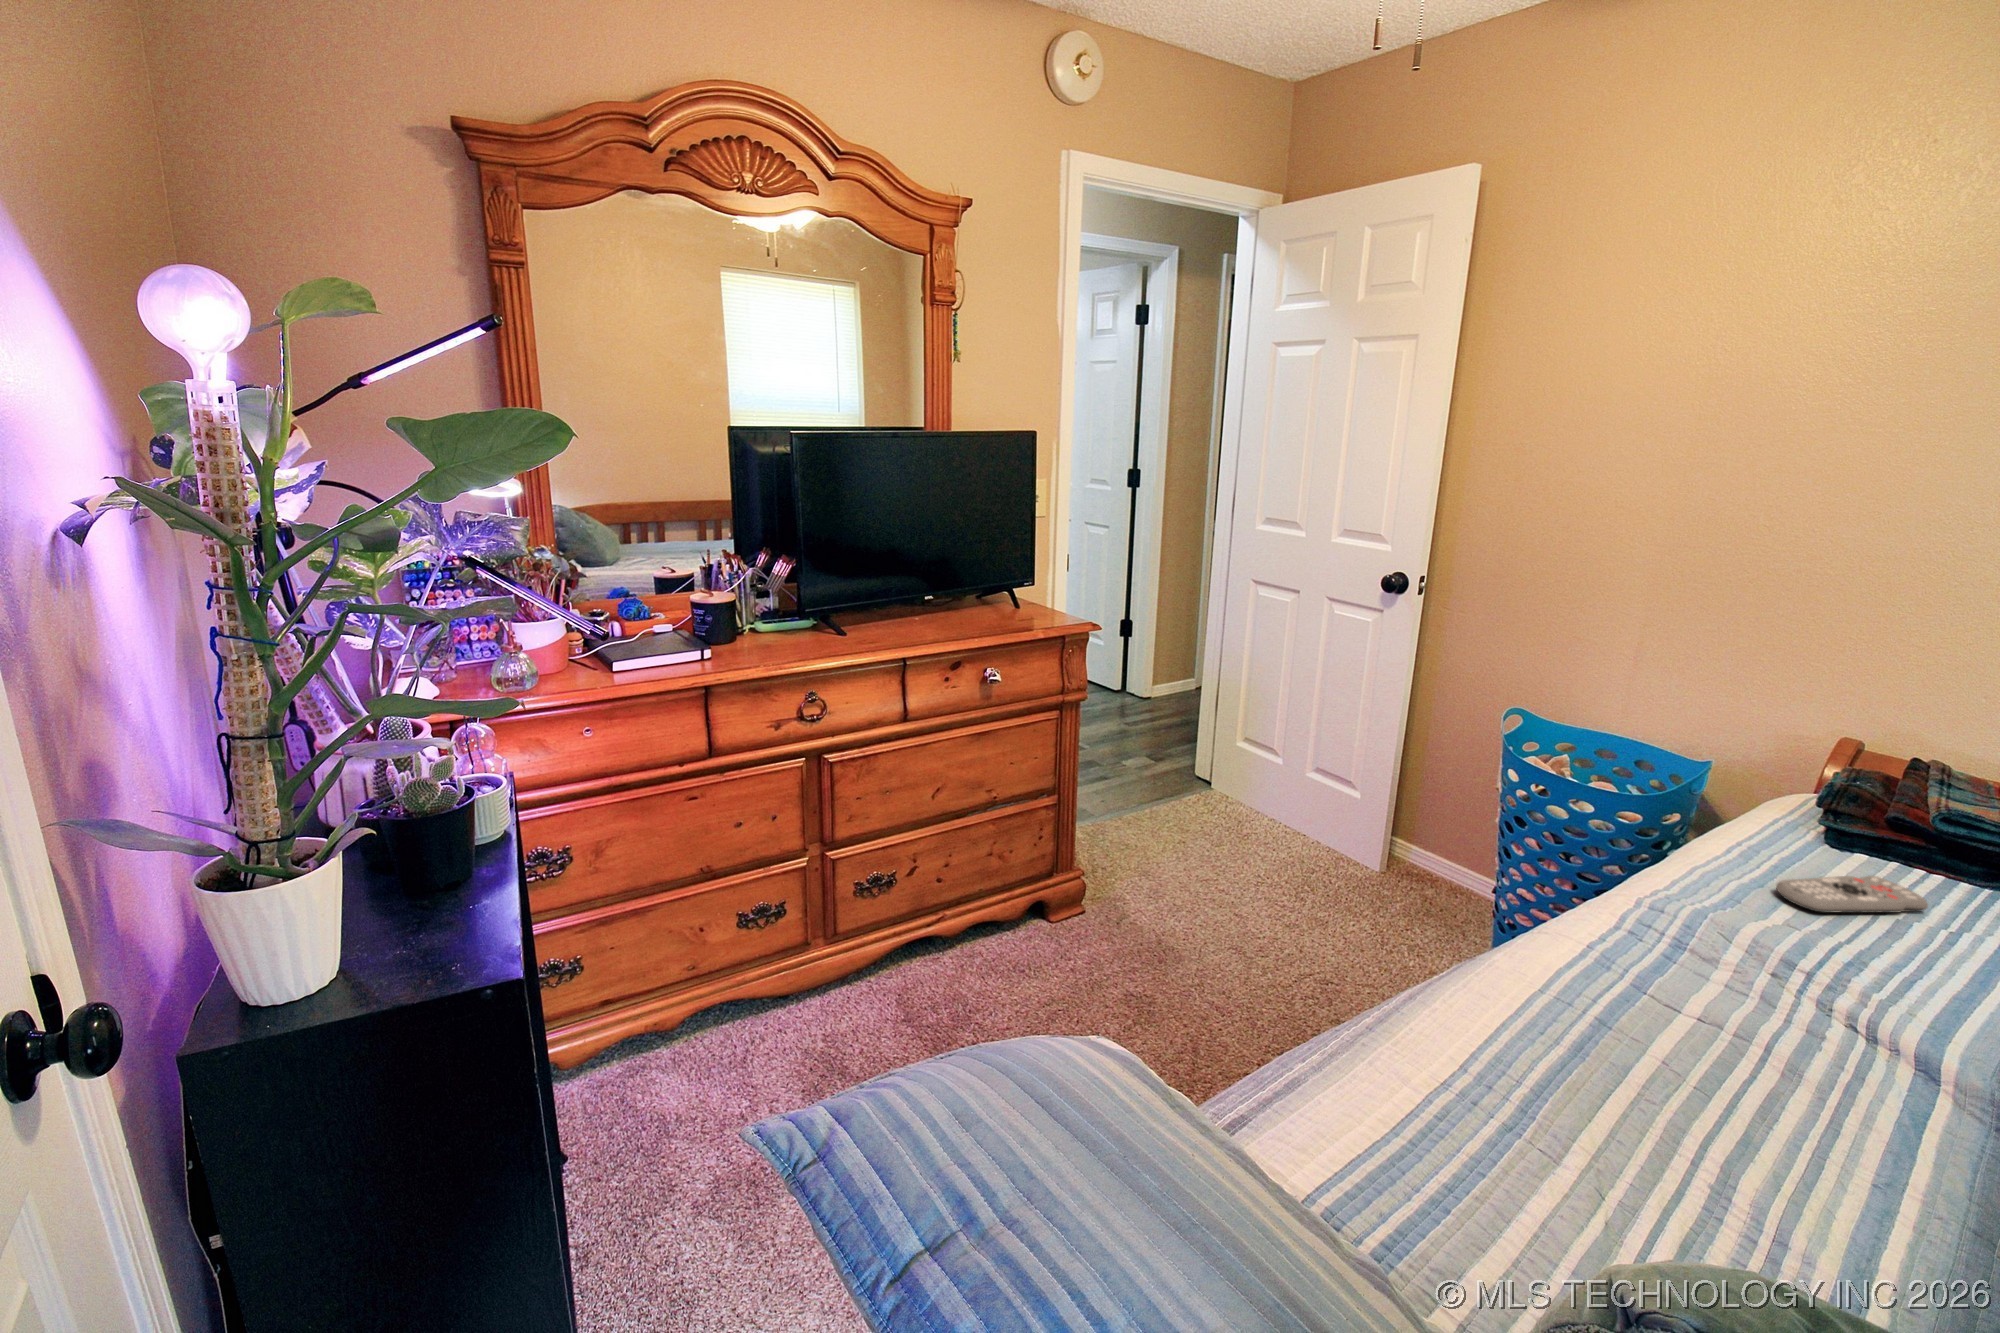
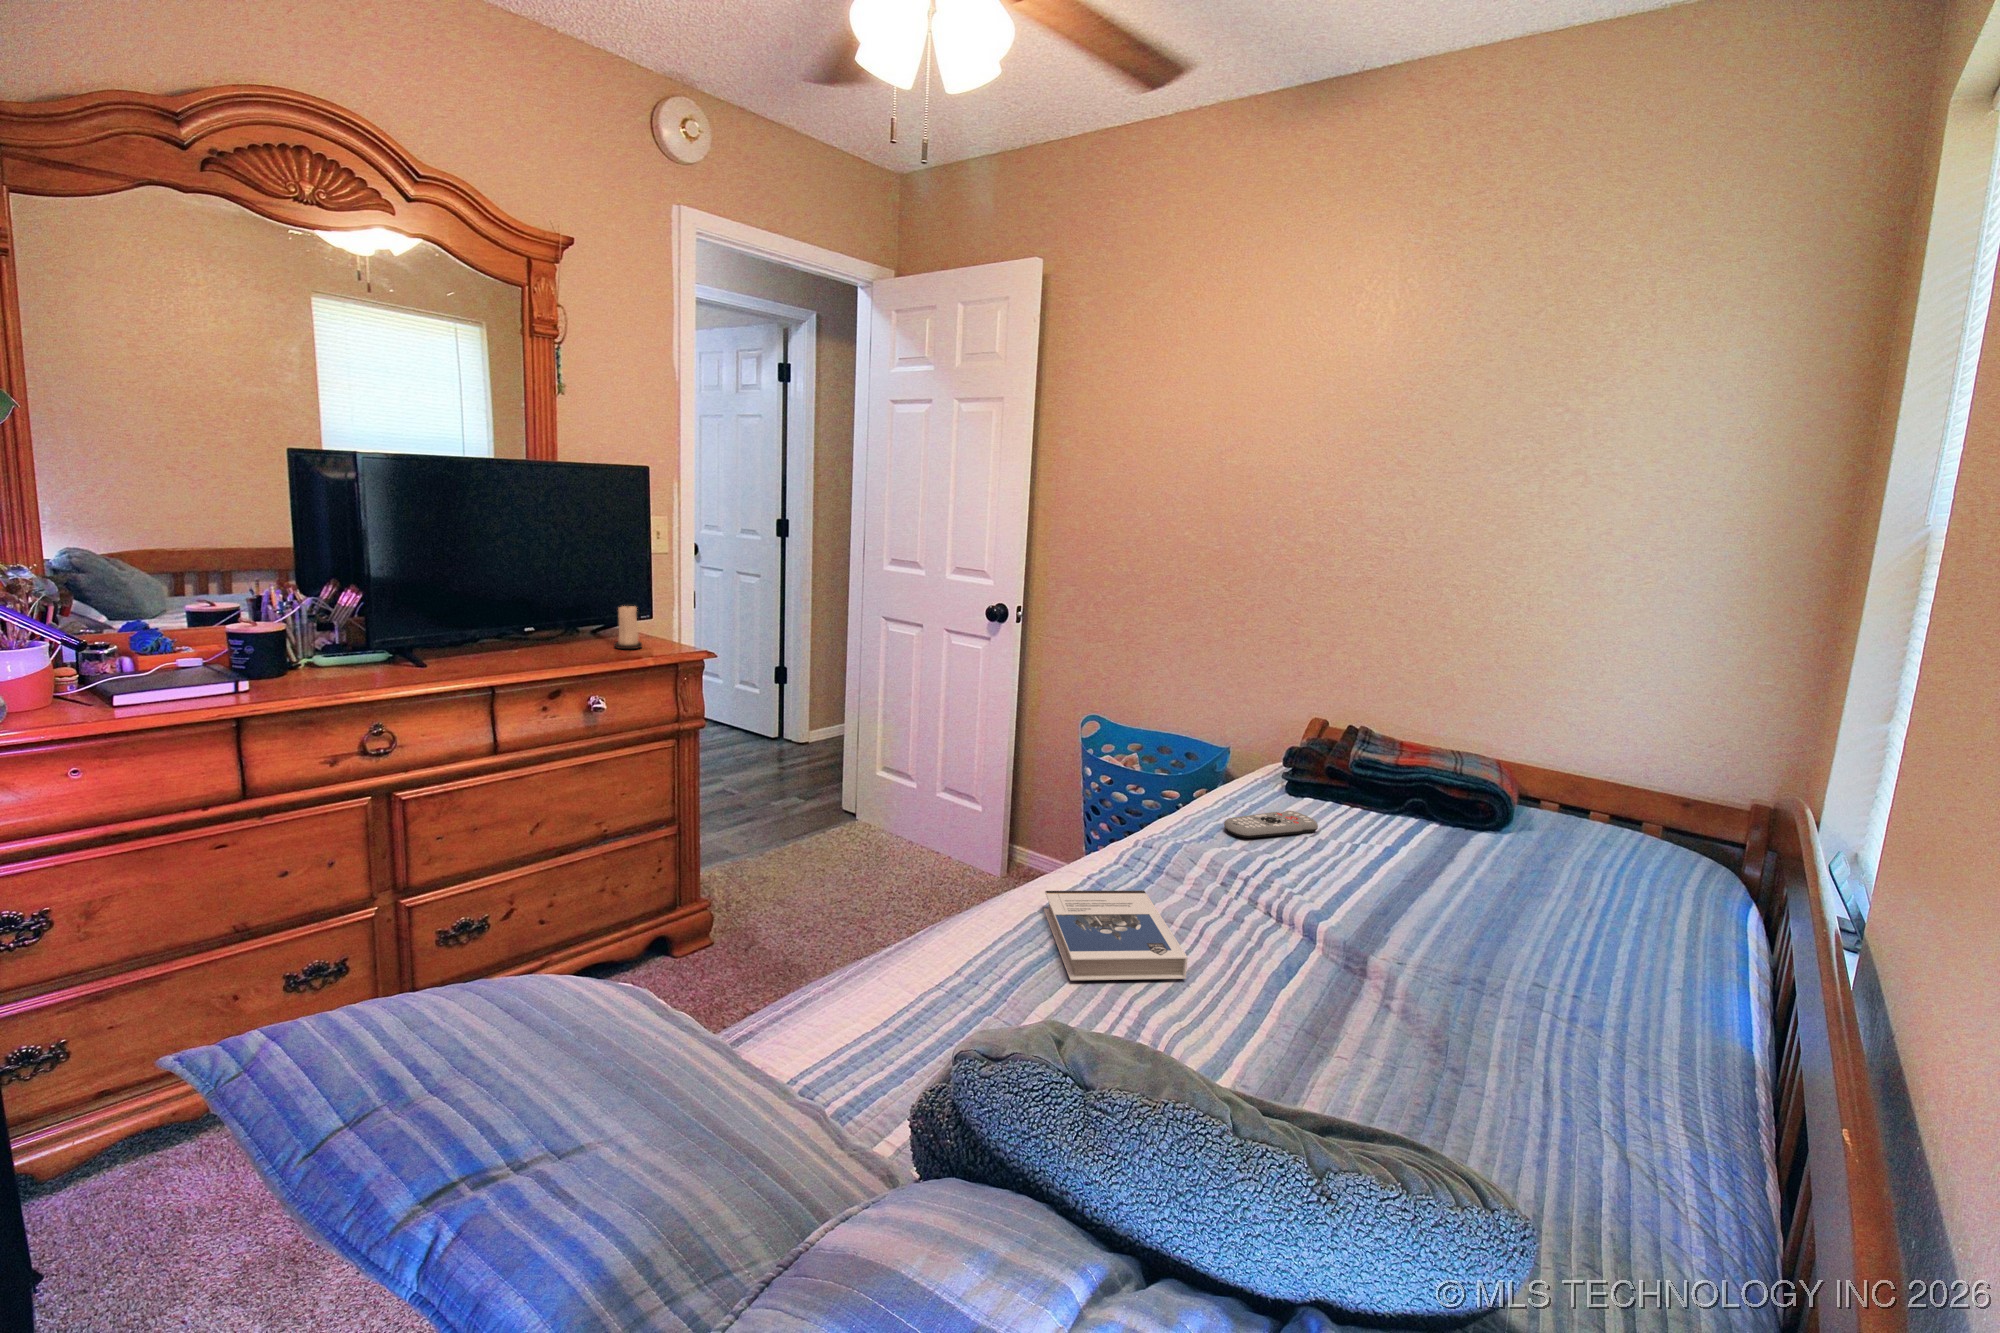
candle: none [1003,571,1030,618] -> present [615,605,642,649]
hardback book: none [1561,972,1832,1147] -> present [1044,890,1188,980]

